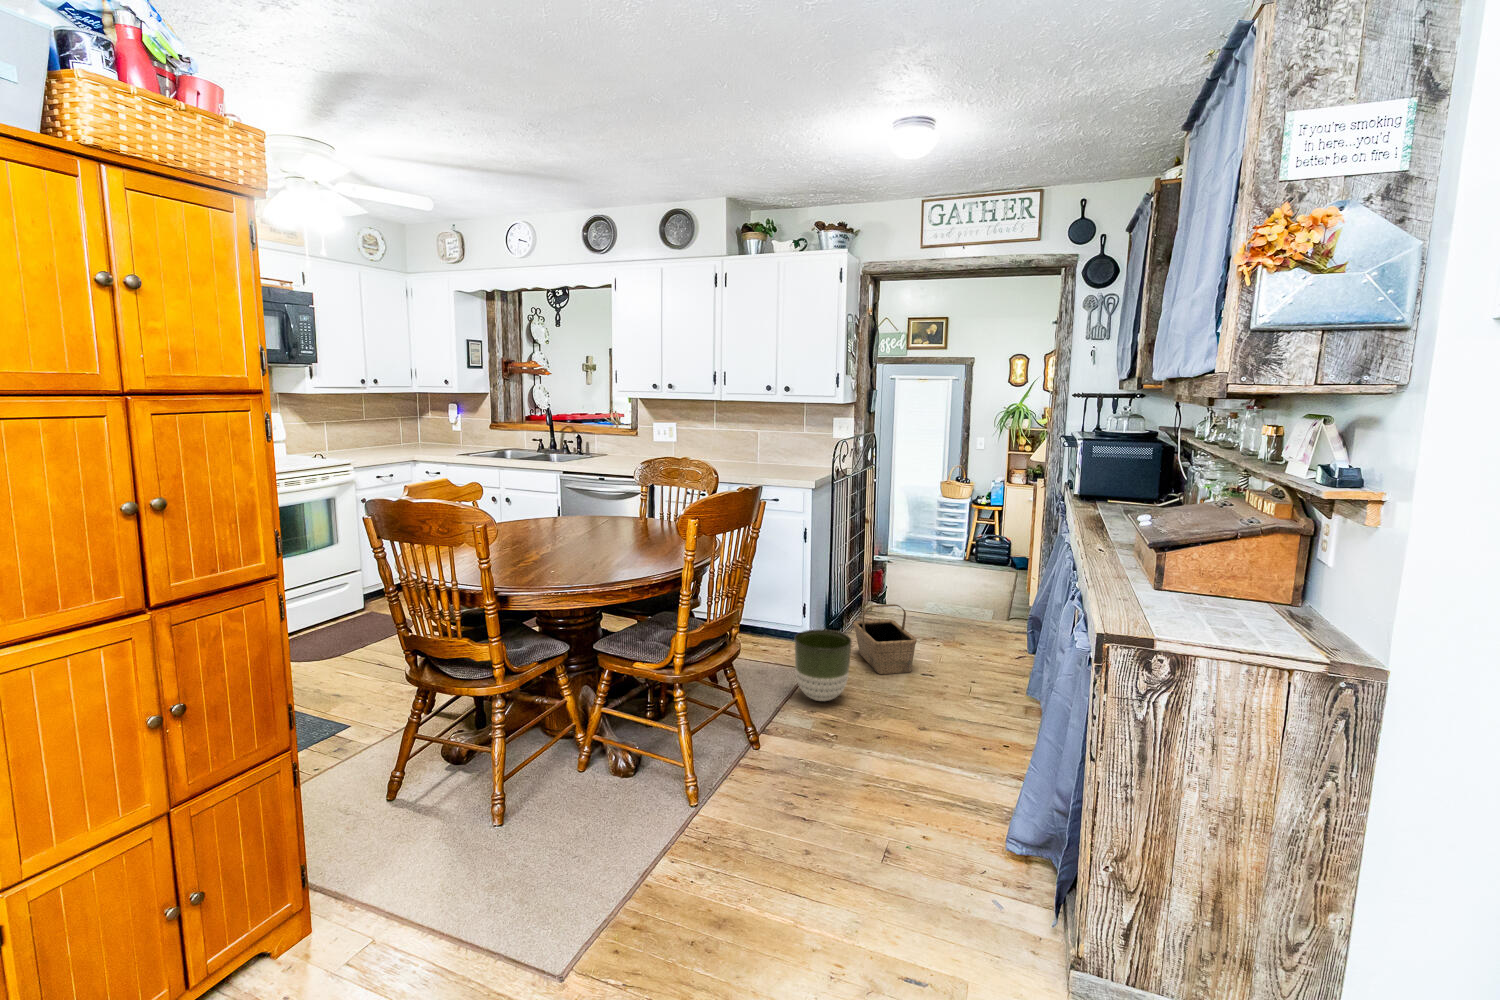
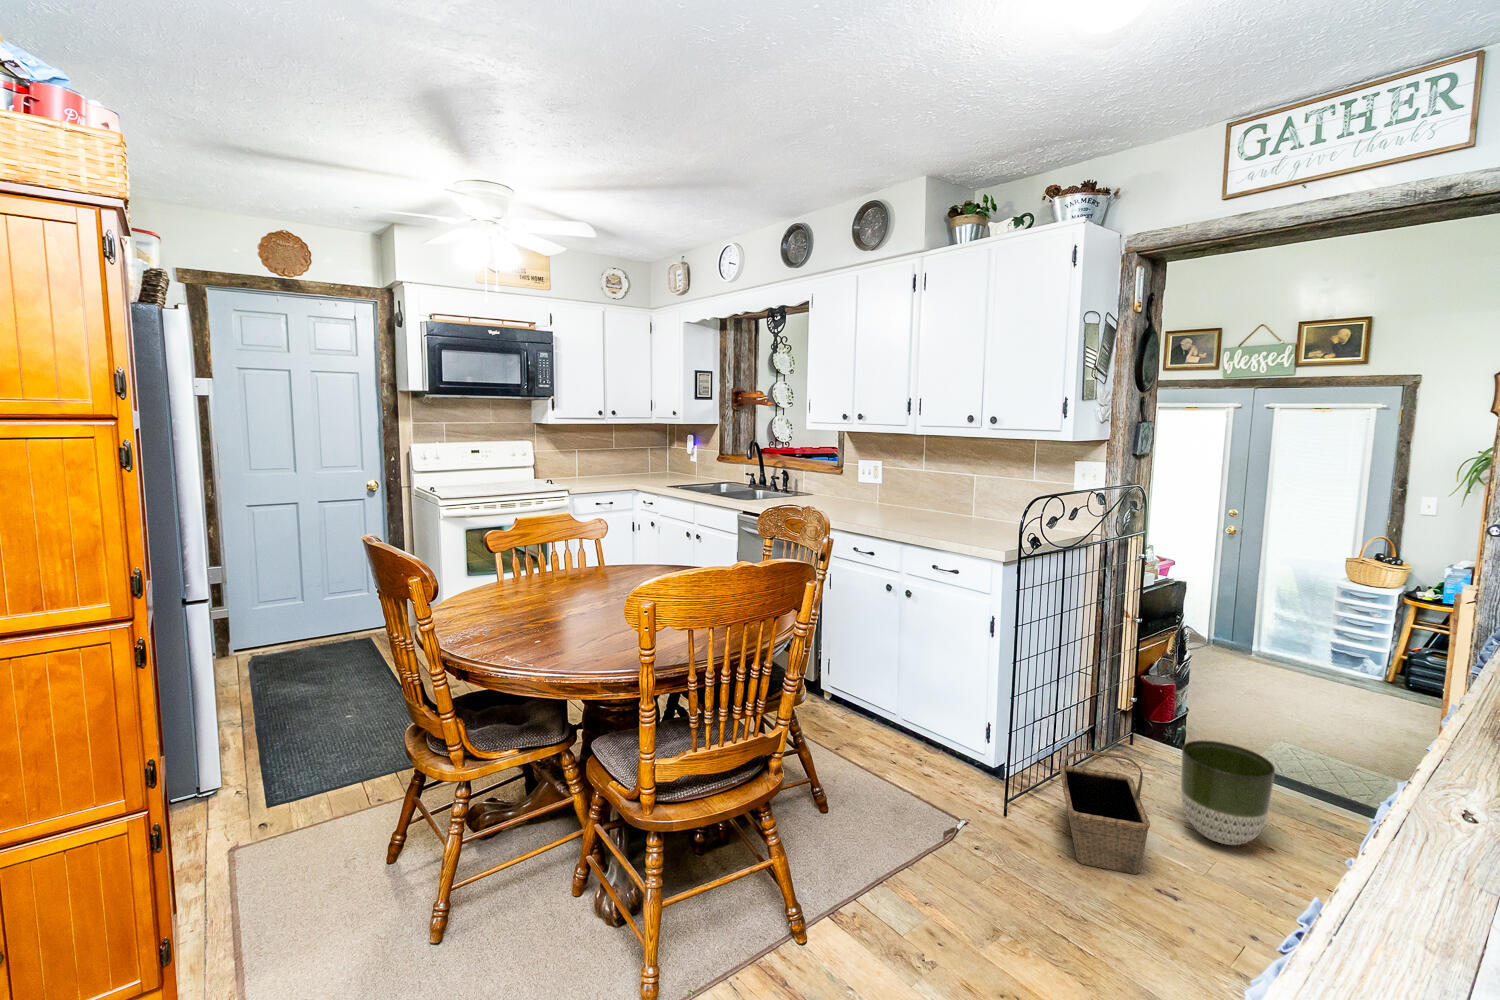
planter: present [795,629,852,701] -> present [1181,740,1275,845]

